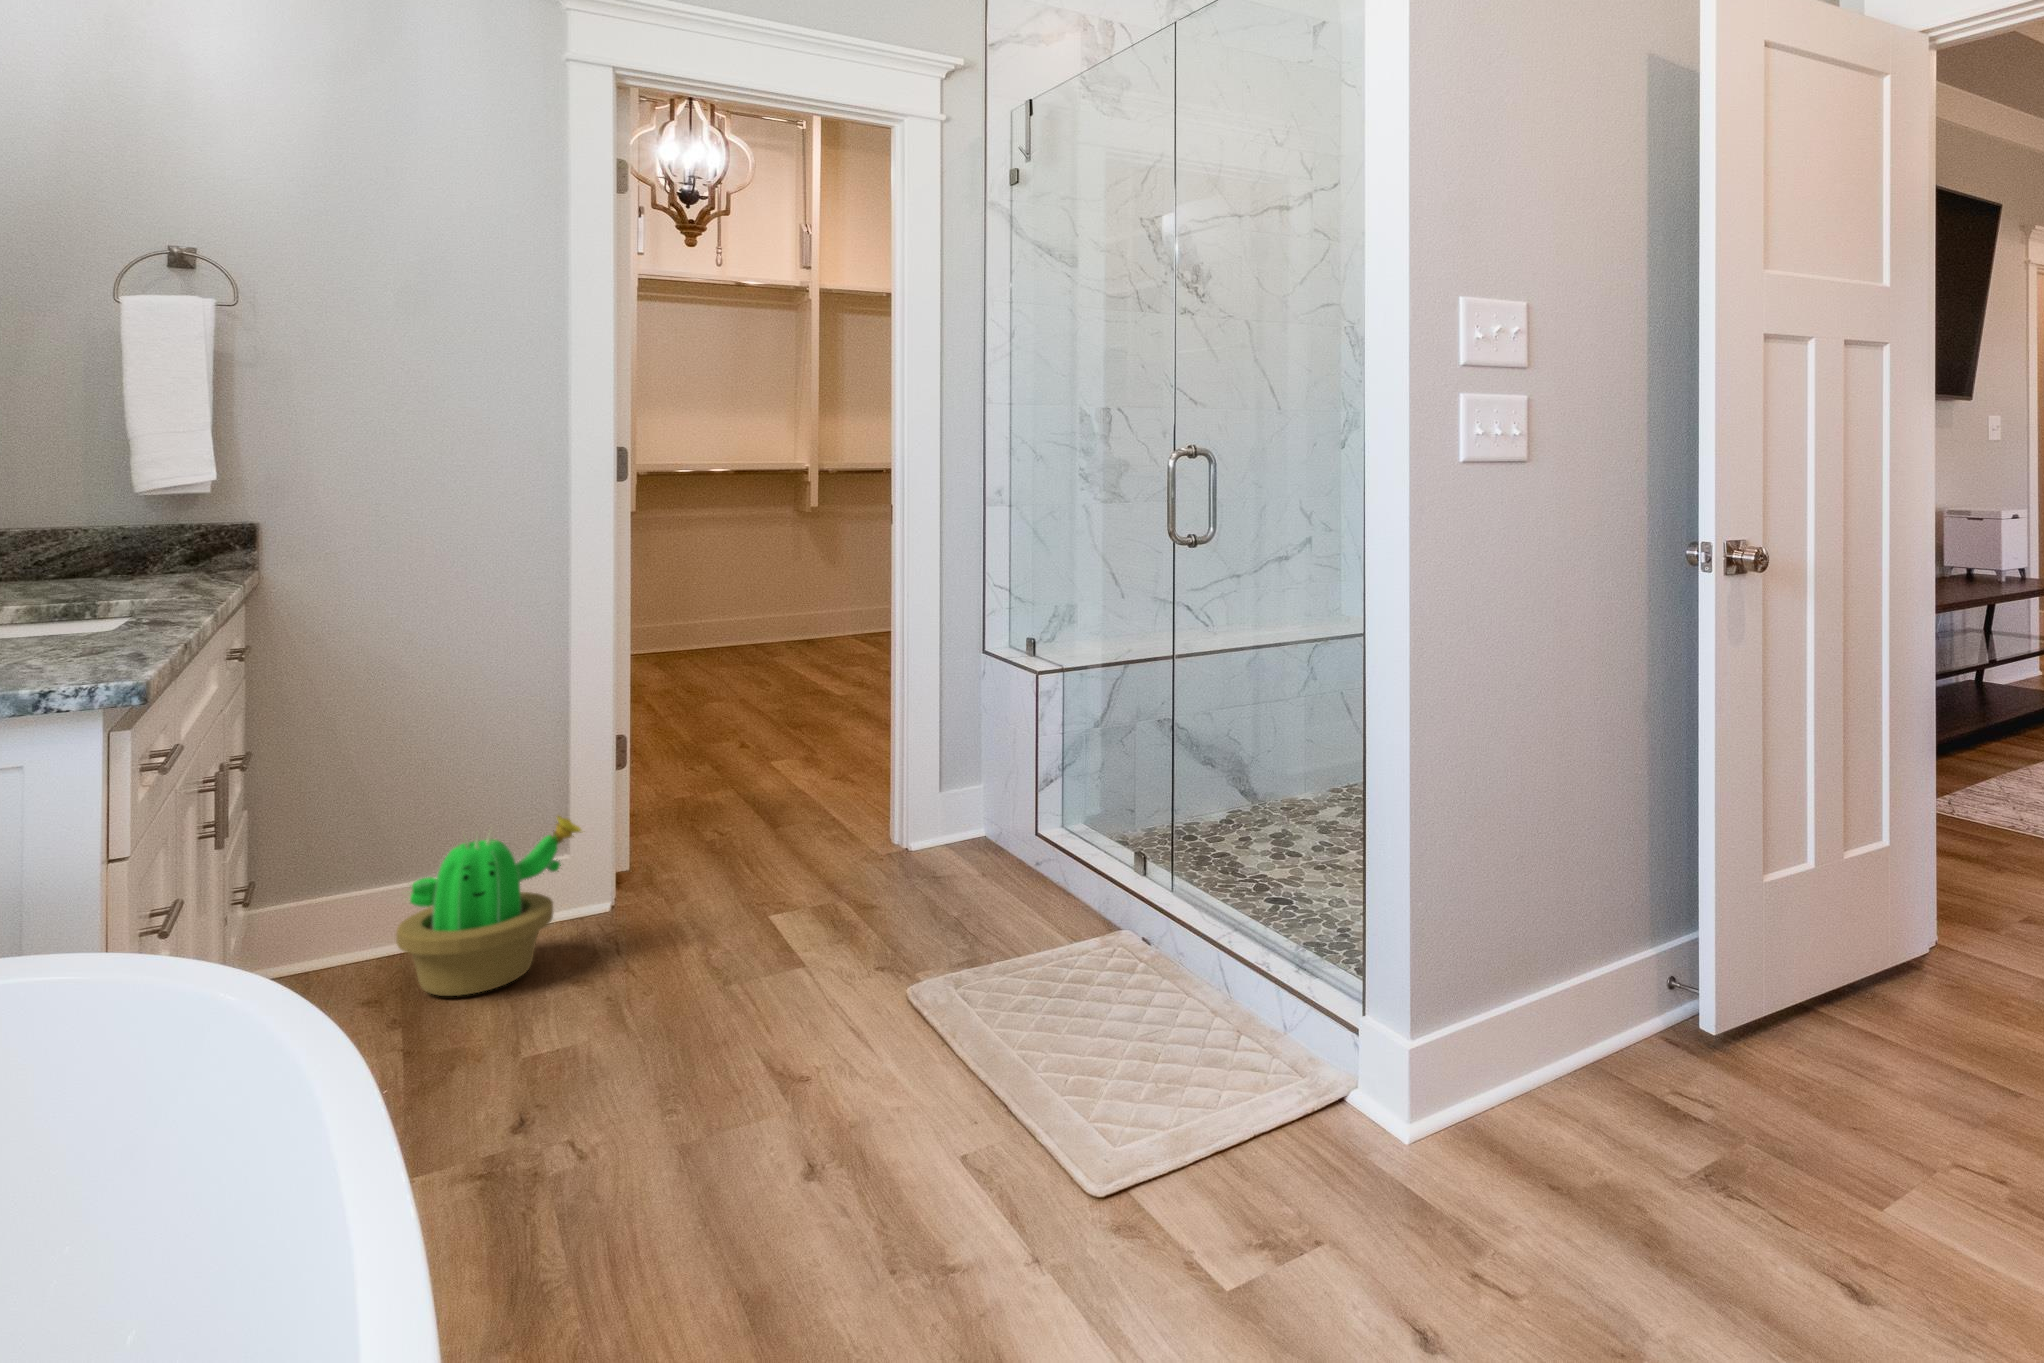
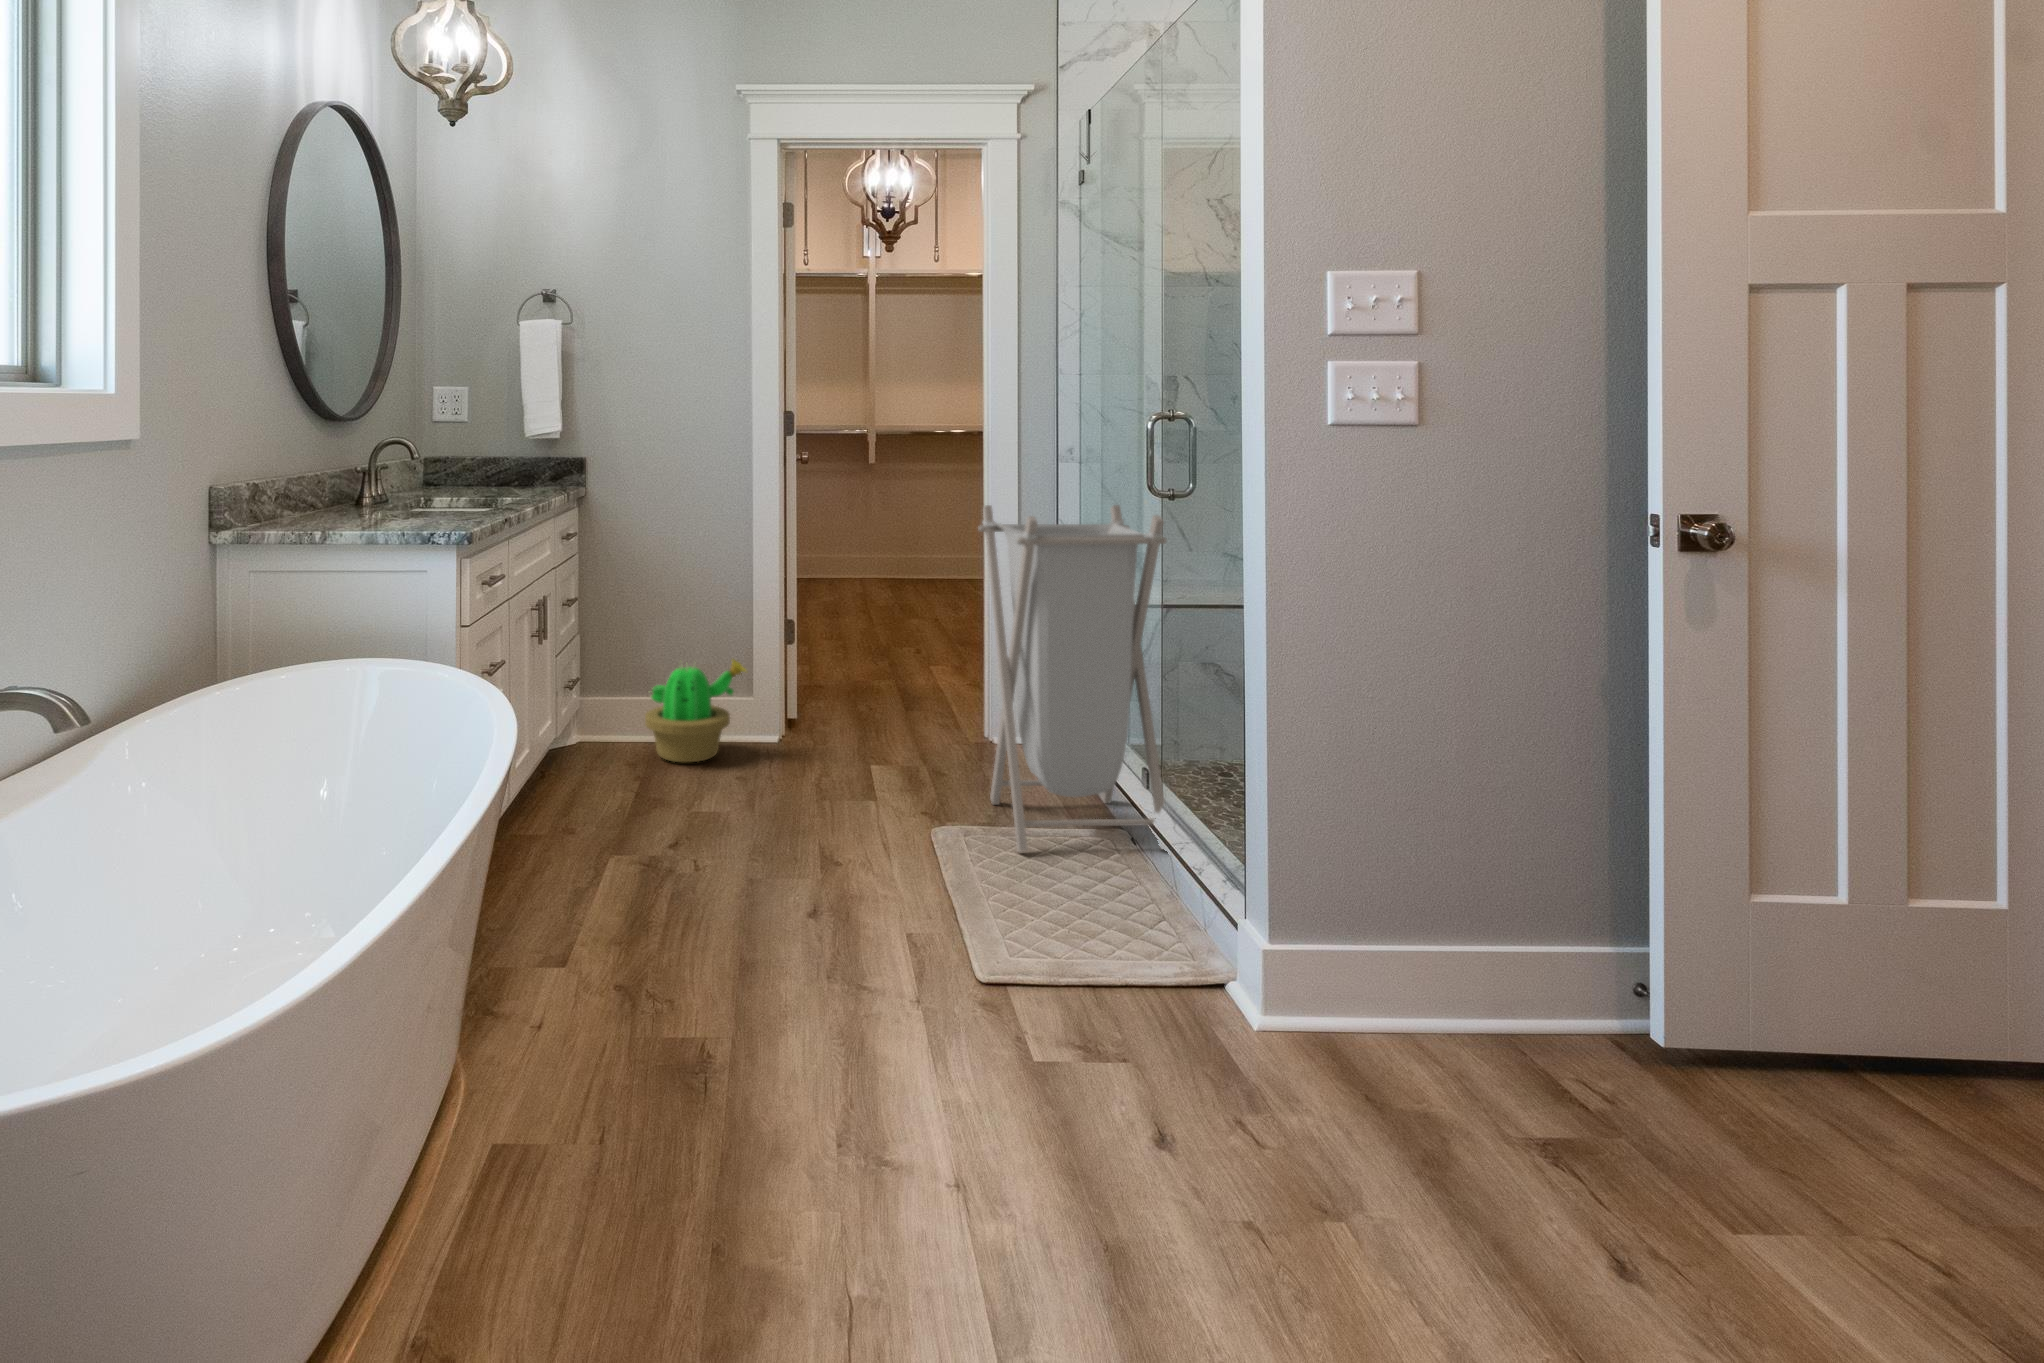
laundry hamper: none [956,554,1204,1003] -> present [978,505,1167,852]

